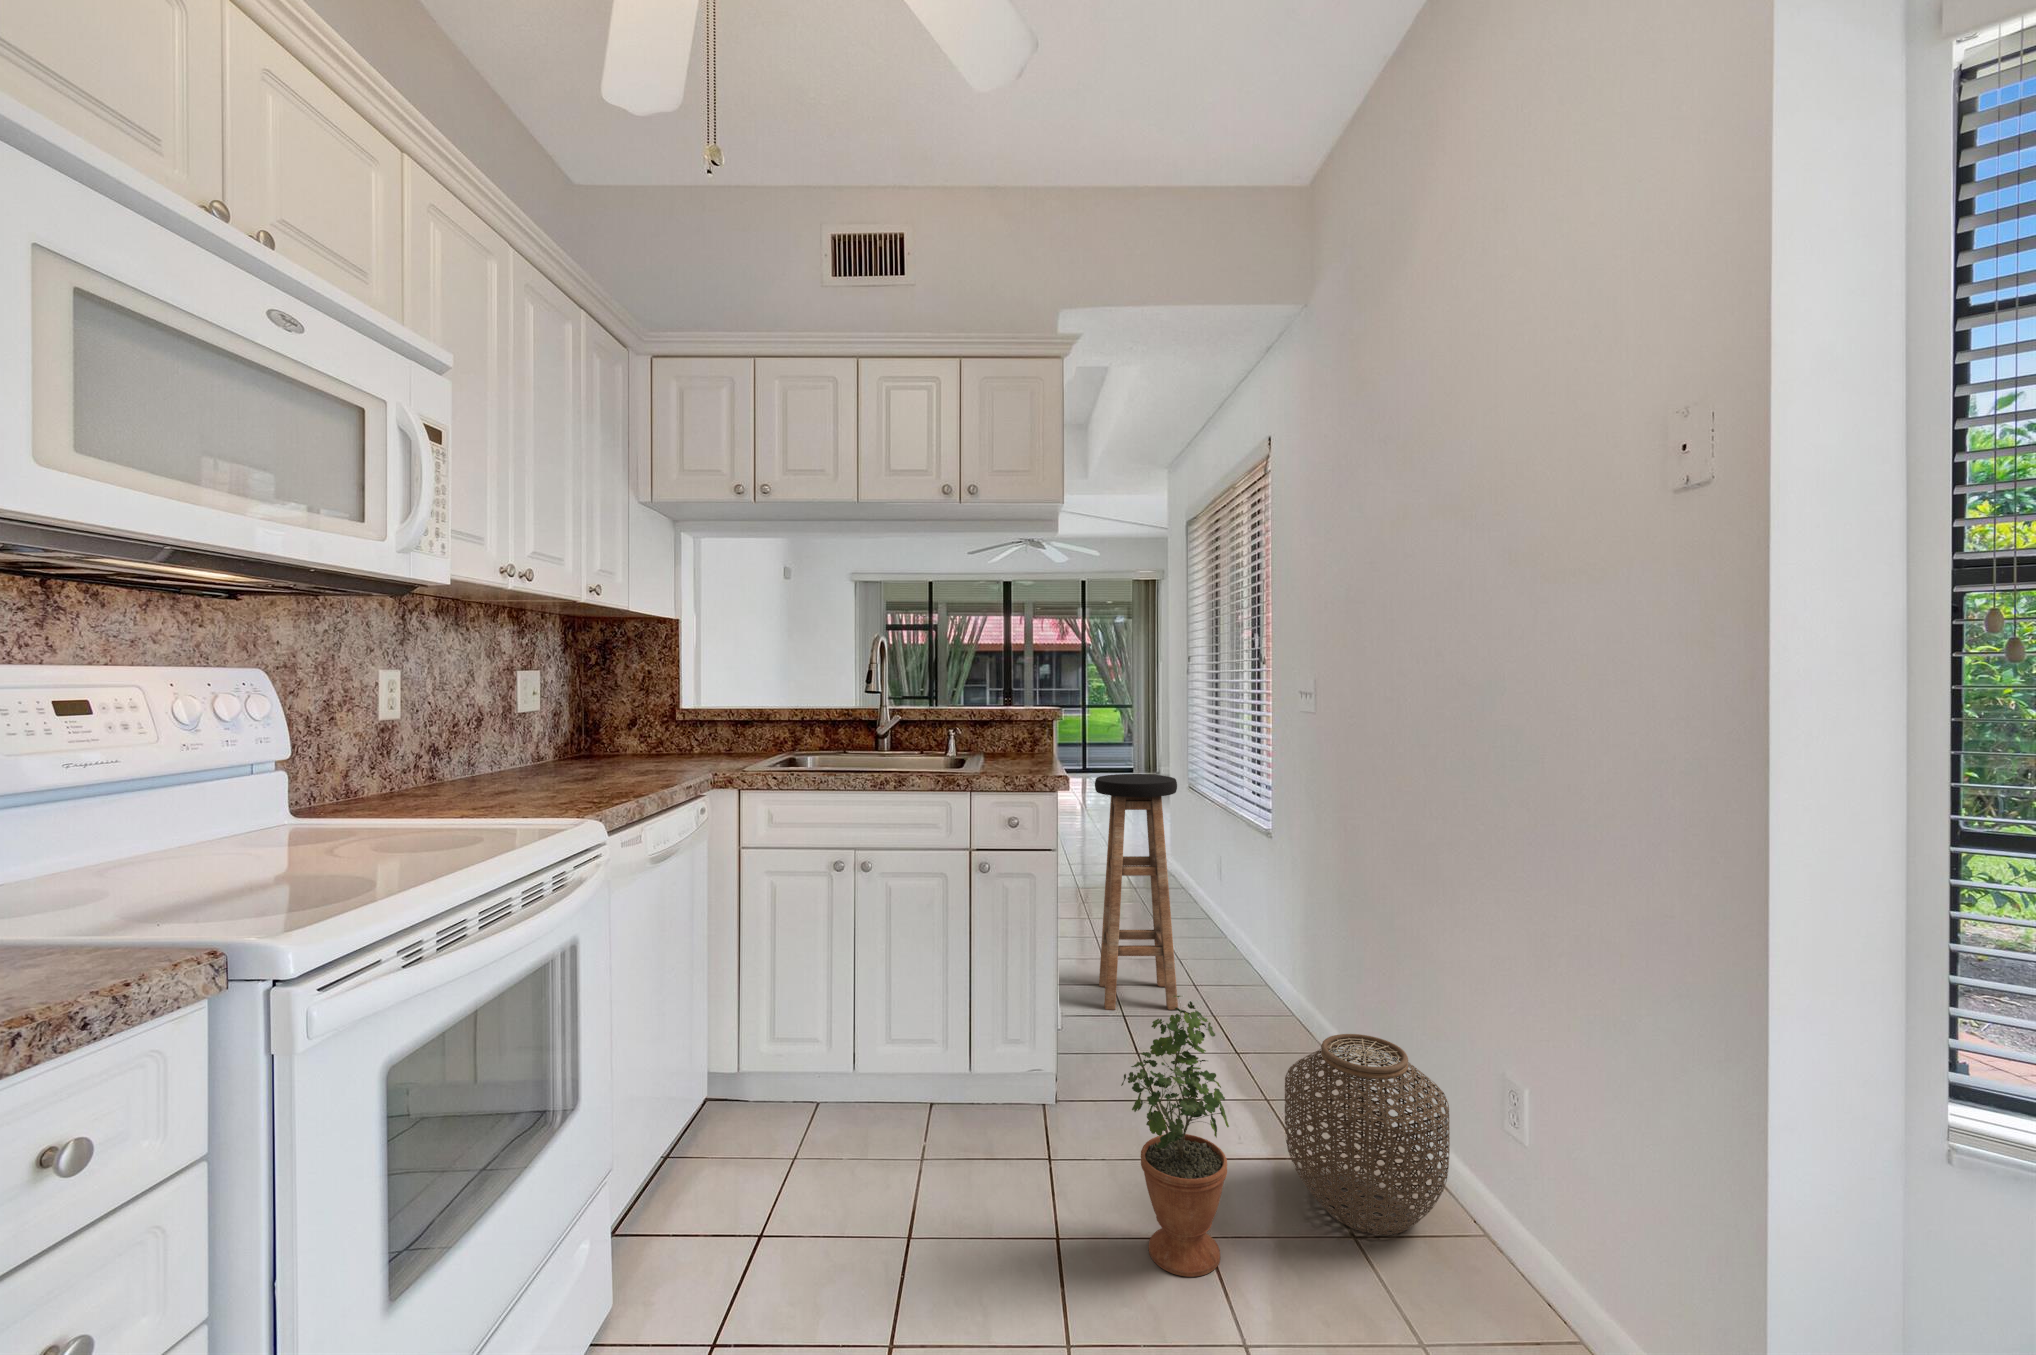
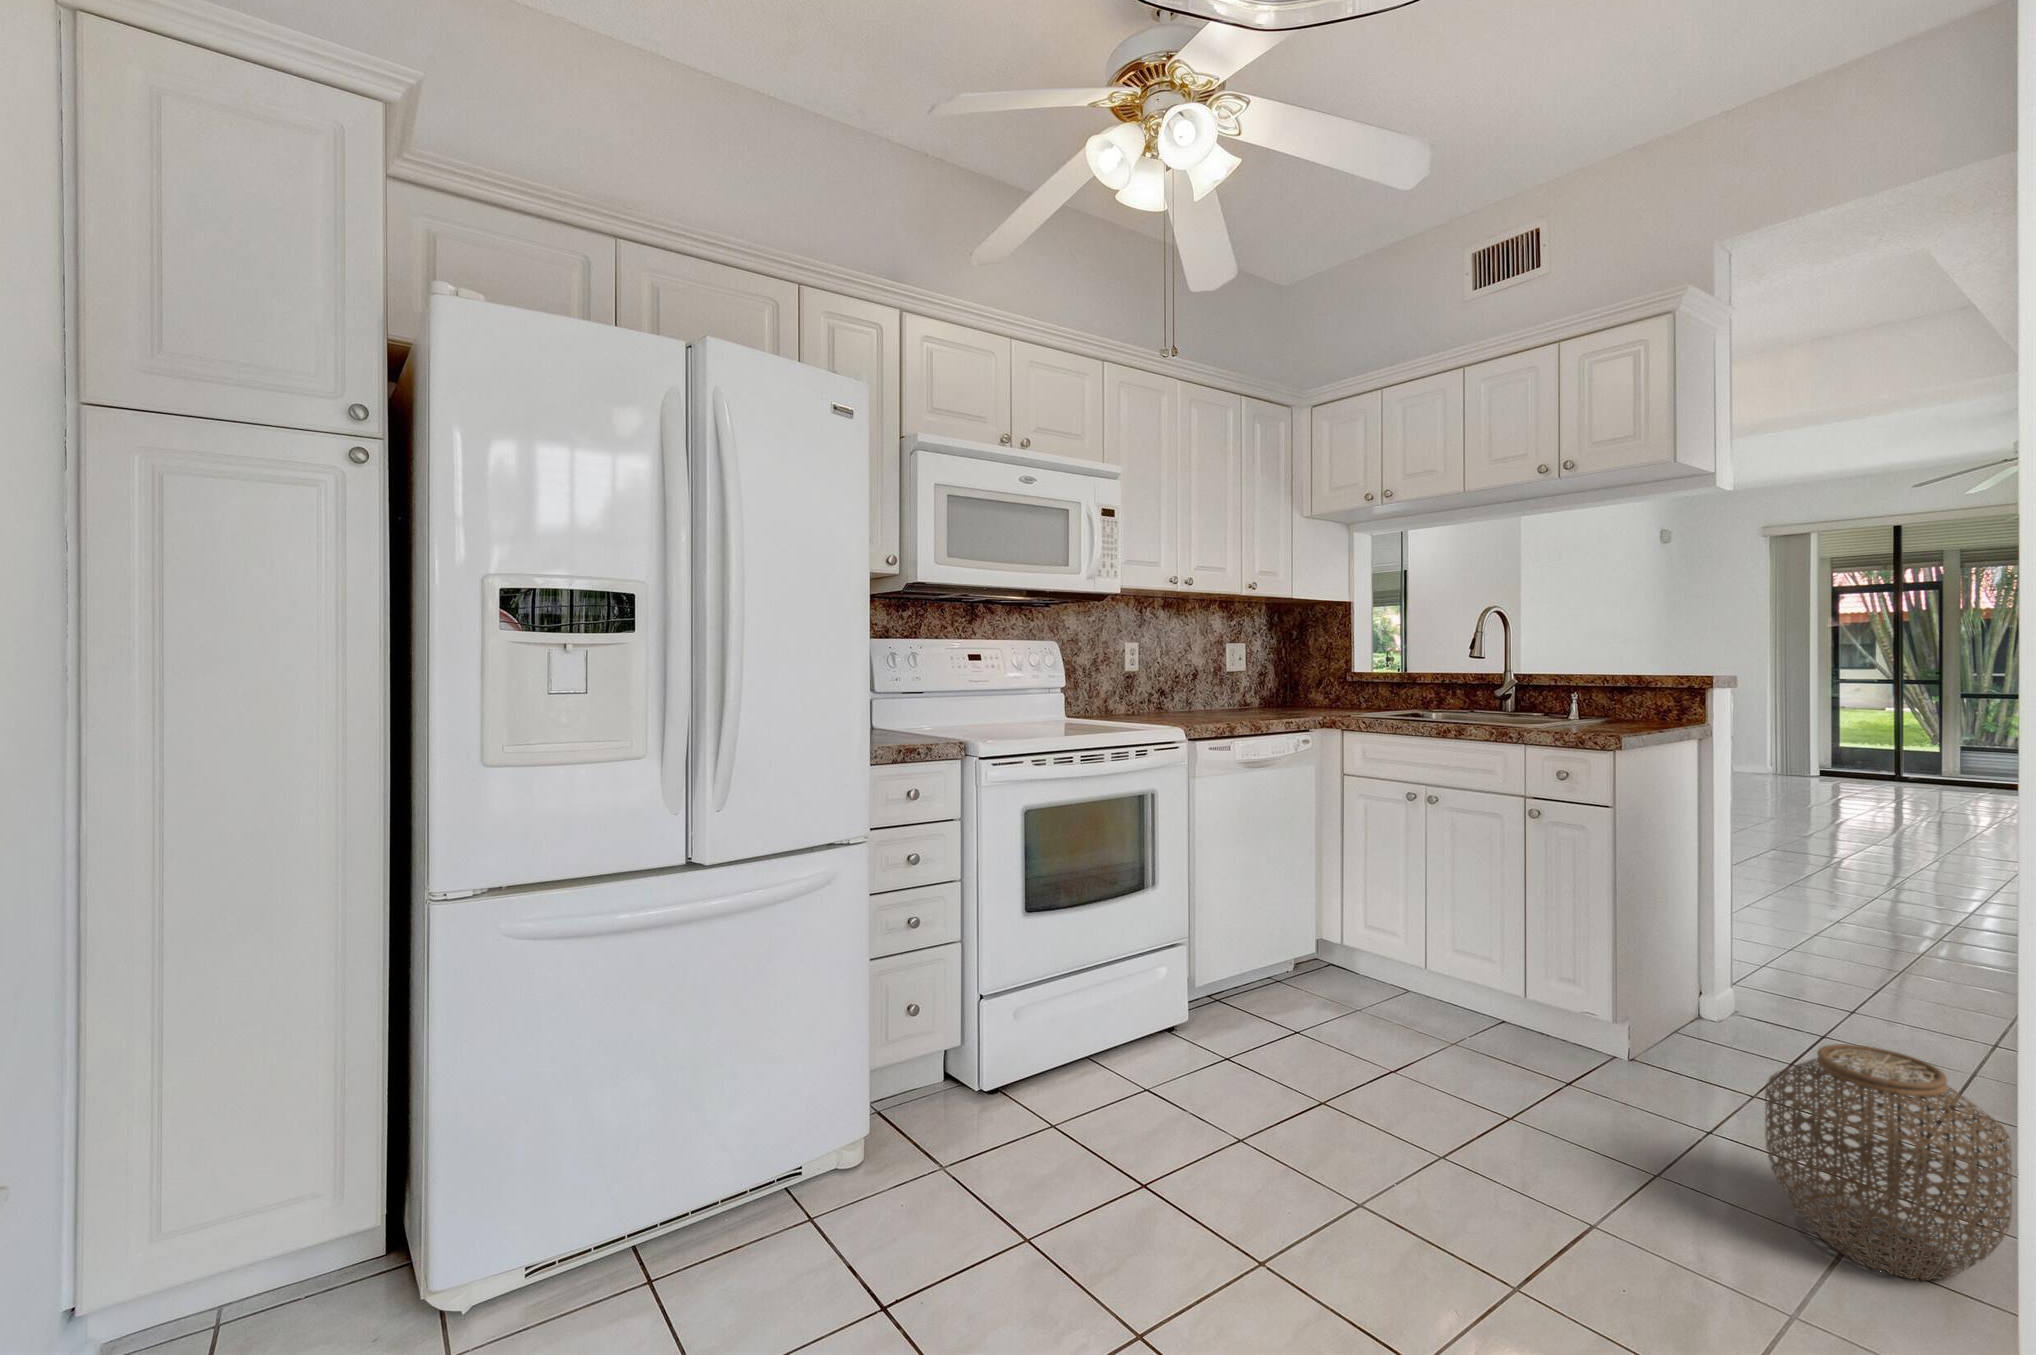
bar stool: present [1095,774,1178,1010] -> none [1796,758,1941,1062]
potted plant: present [1121,996,1229,1277] -> none [1529,935,1647,1187]

